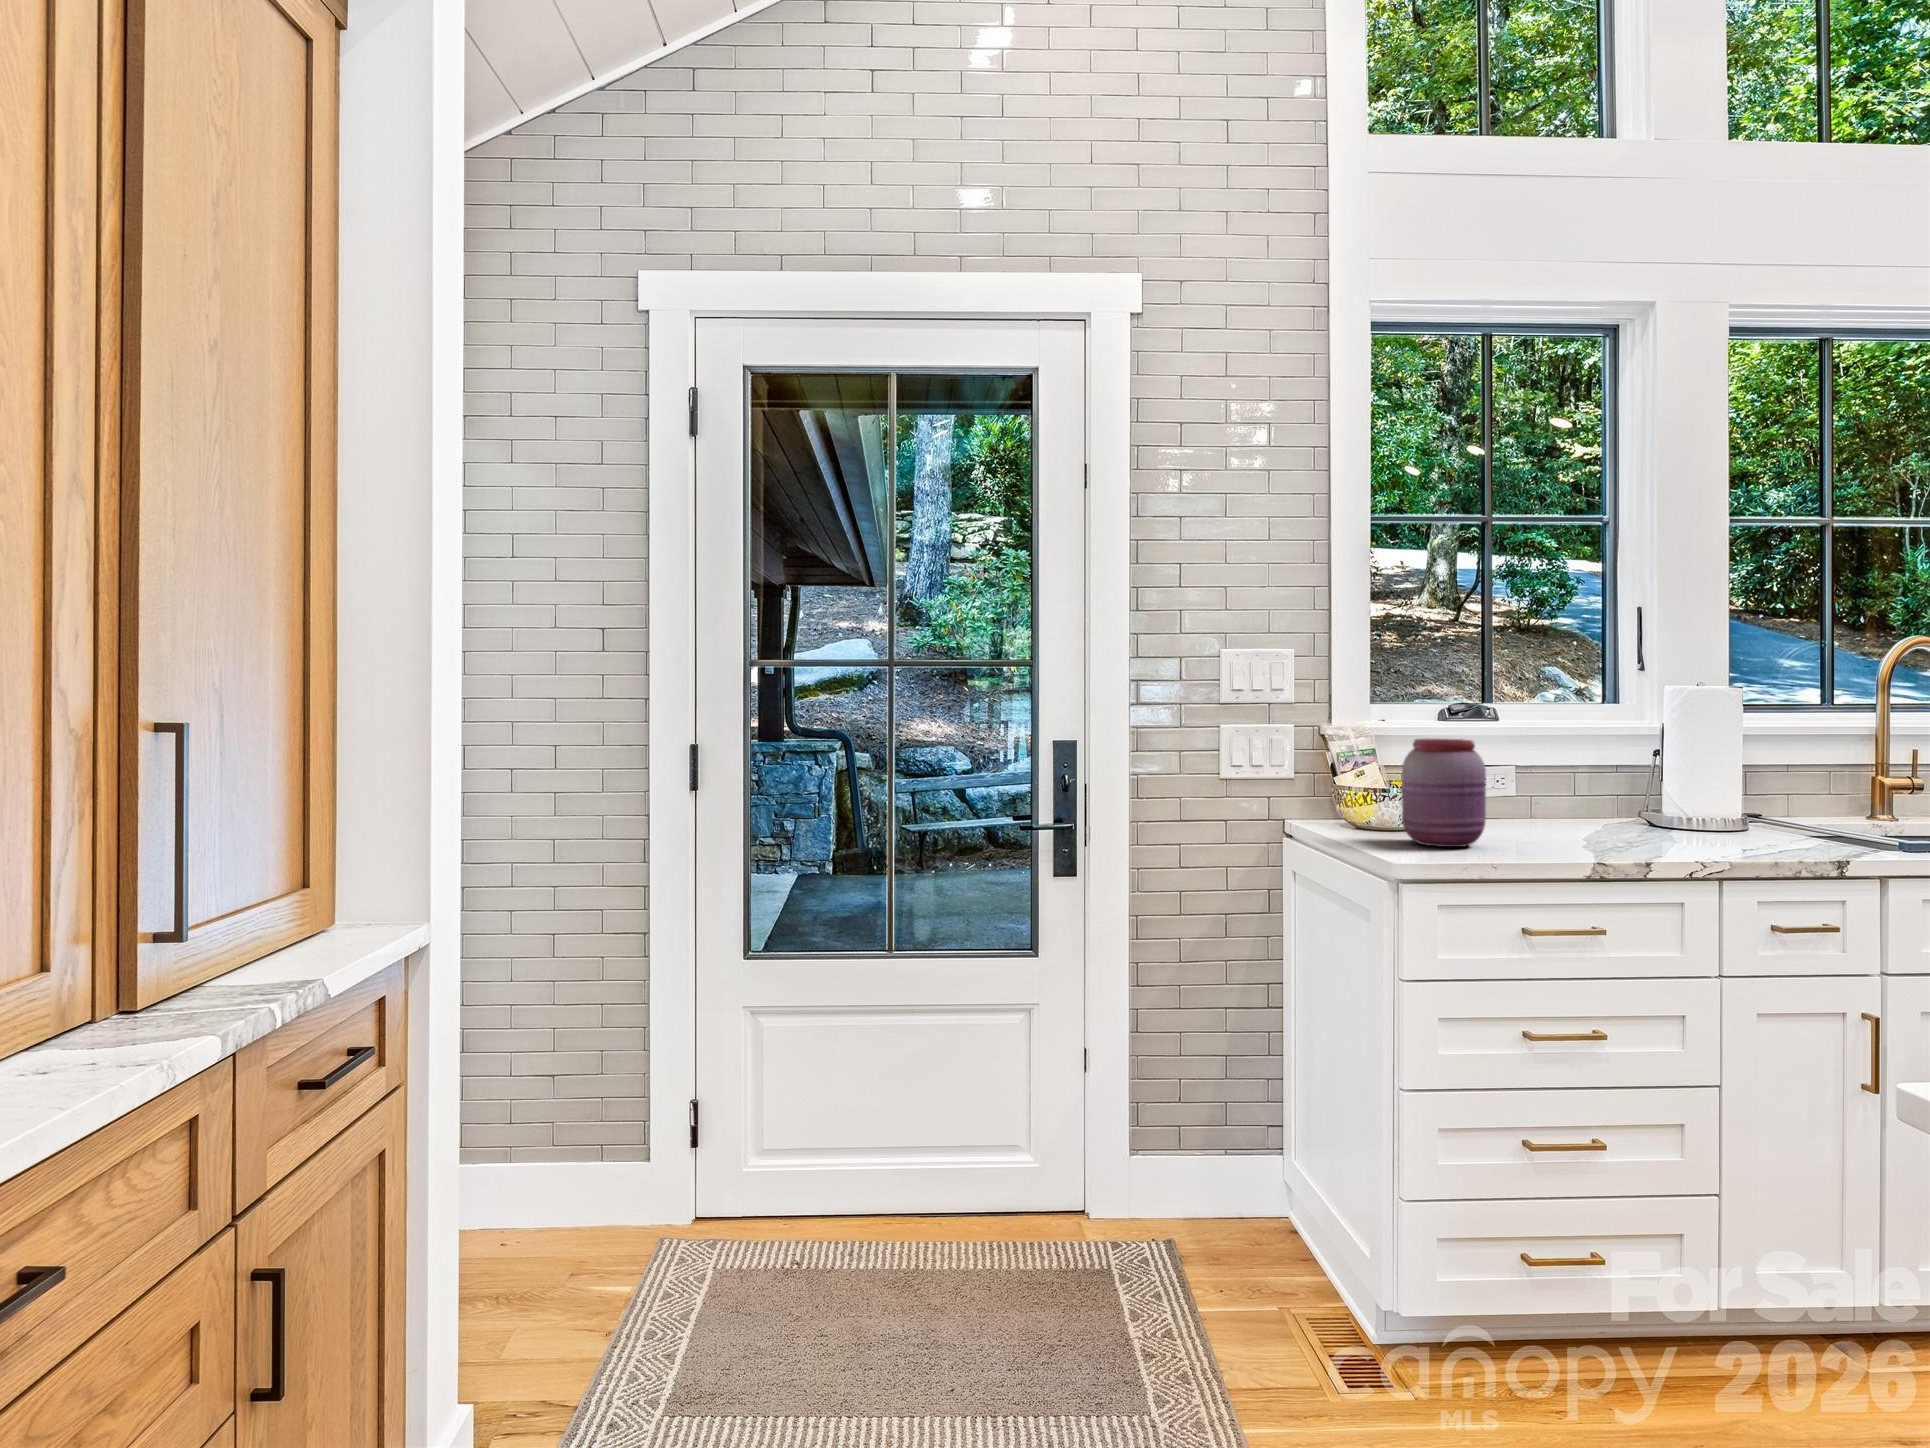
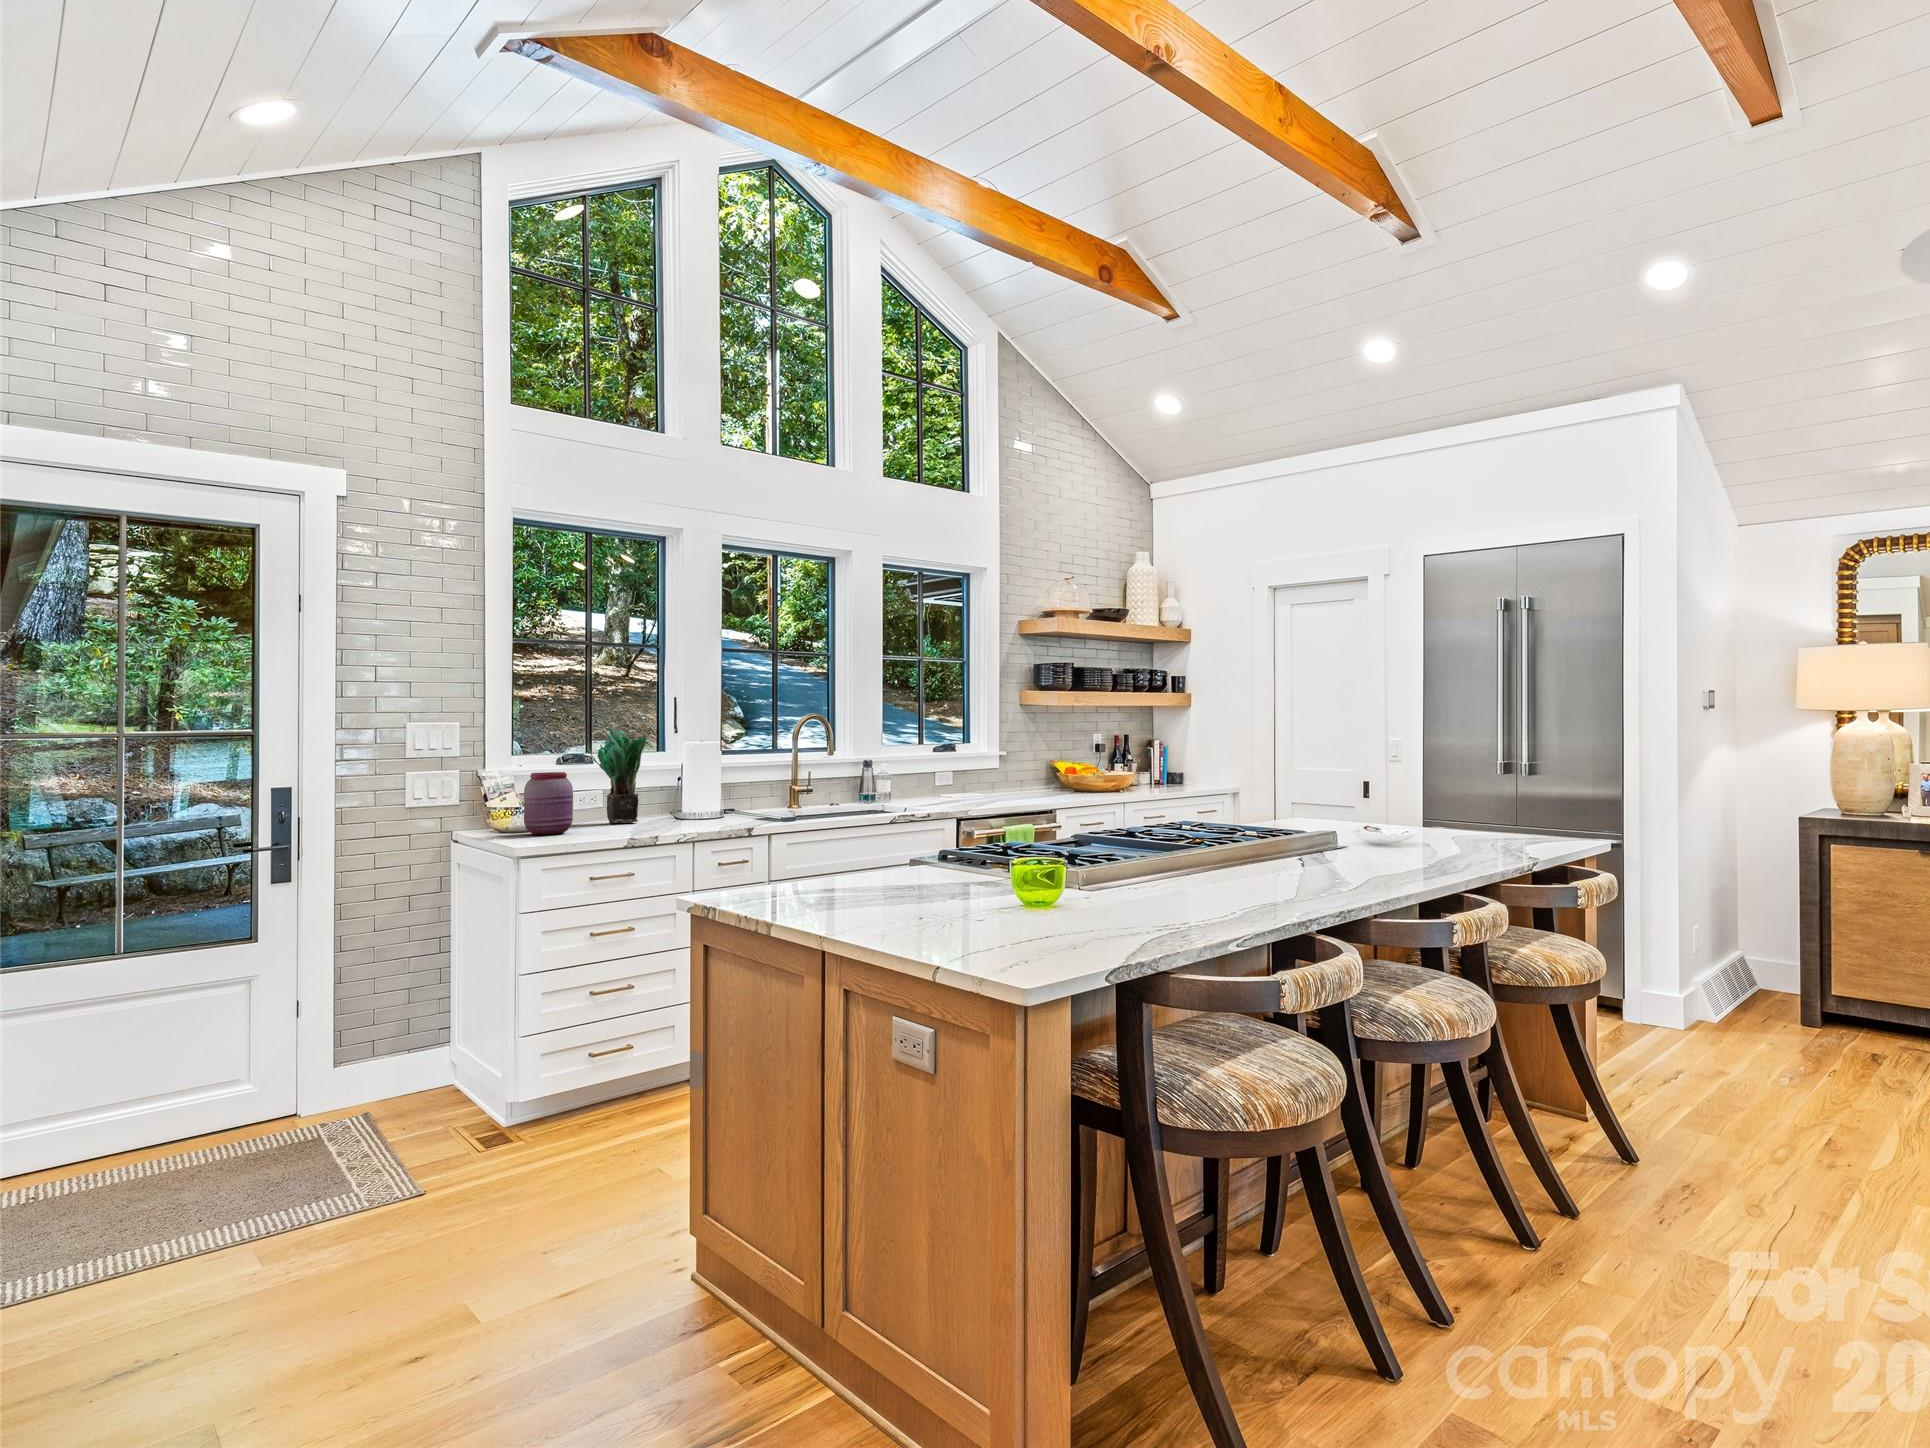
potted plant: none [1497,662,1607,828] -> present [587,728,647,823]

